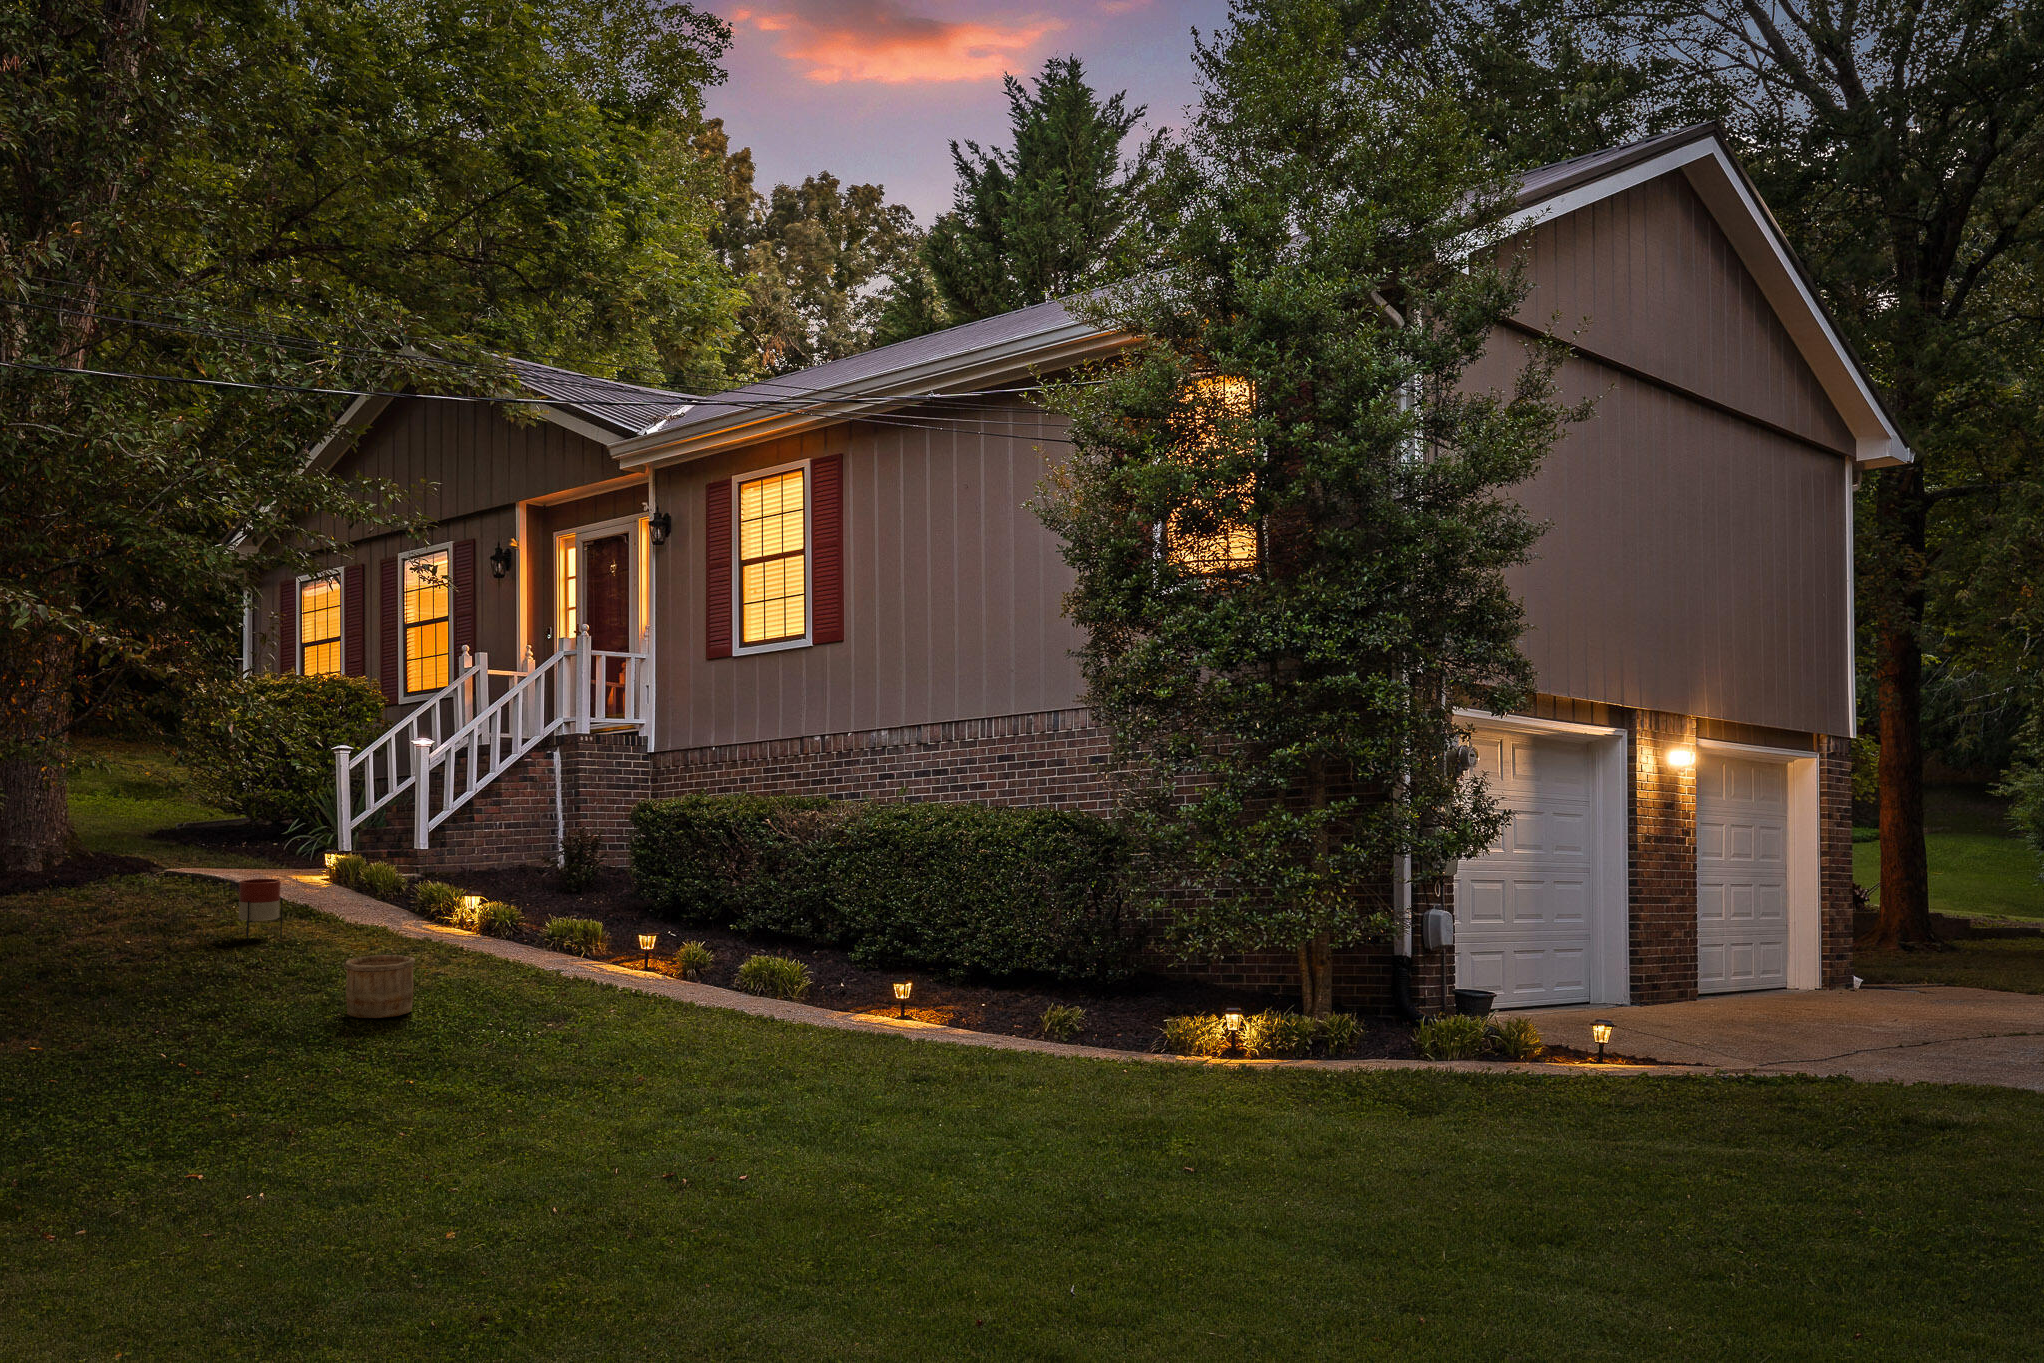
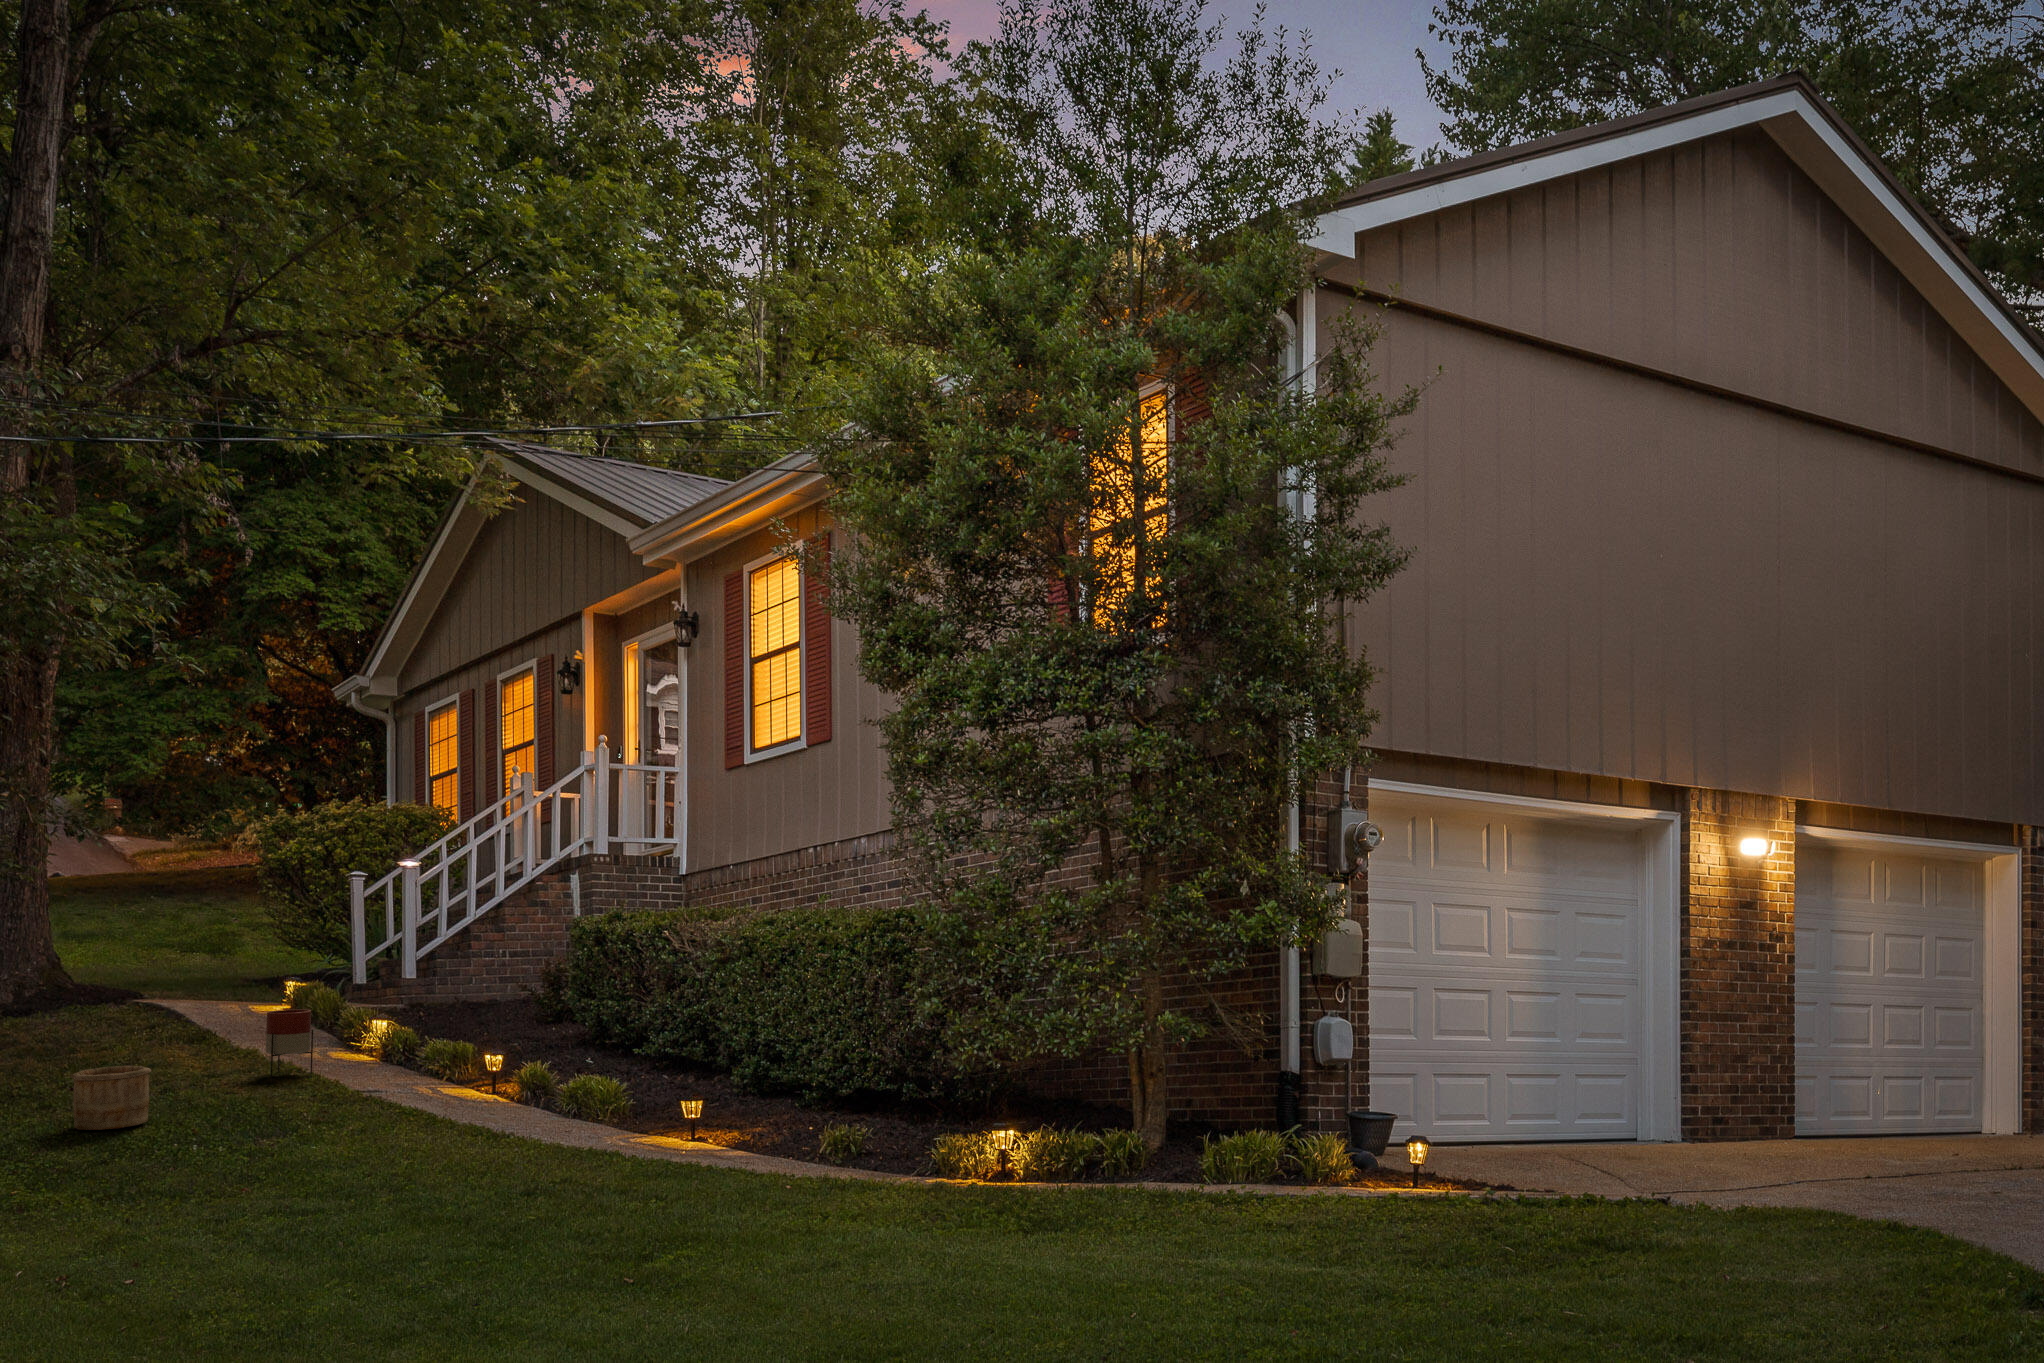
planter: present [239,879,283,942] -> present [266,1009,313,1078]

